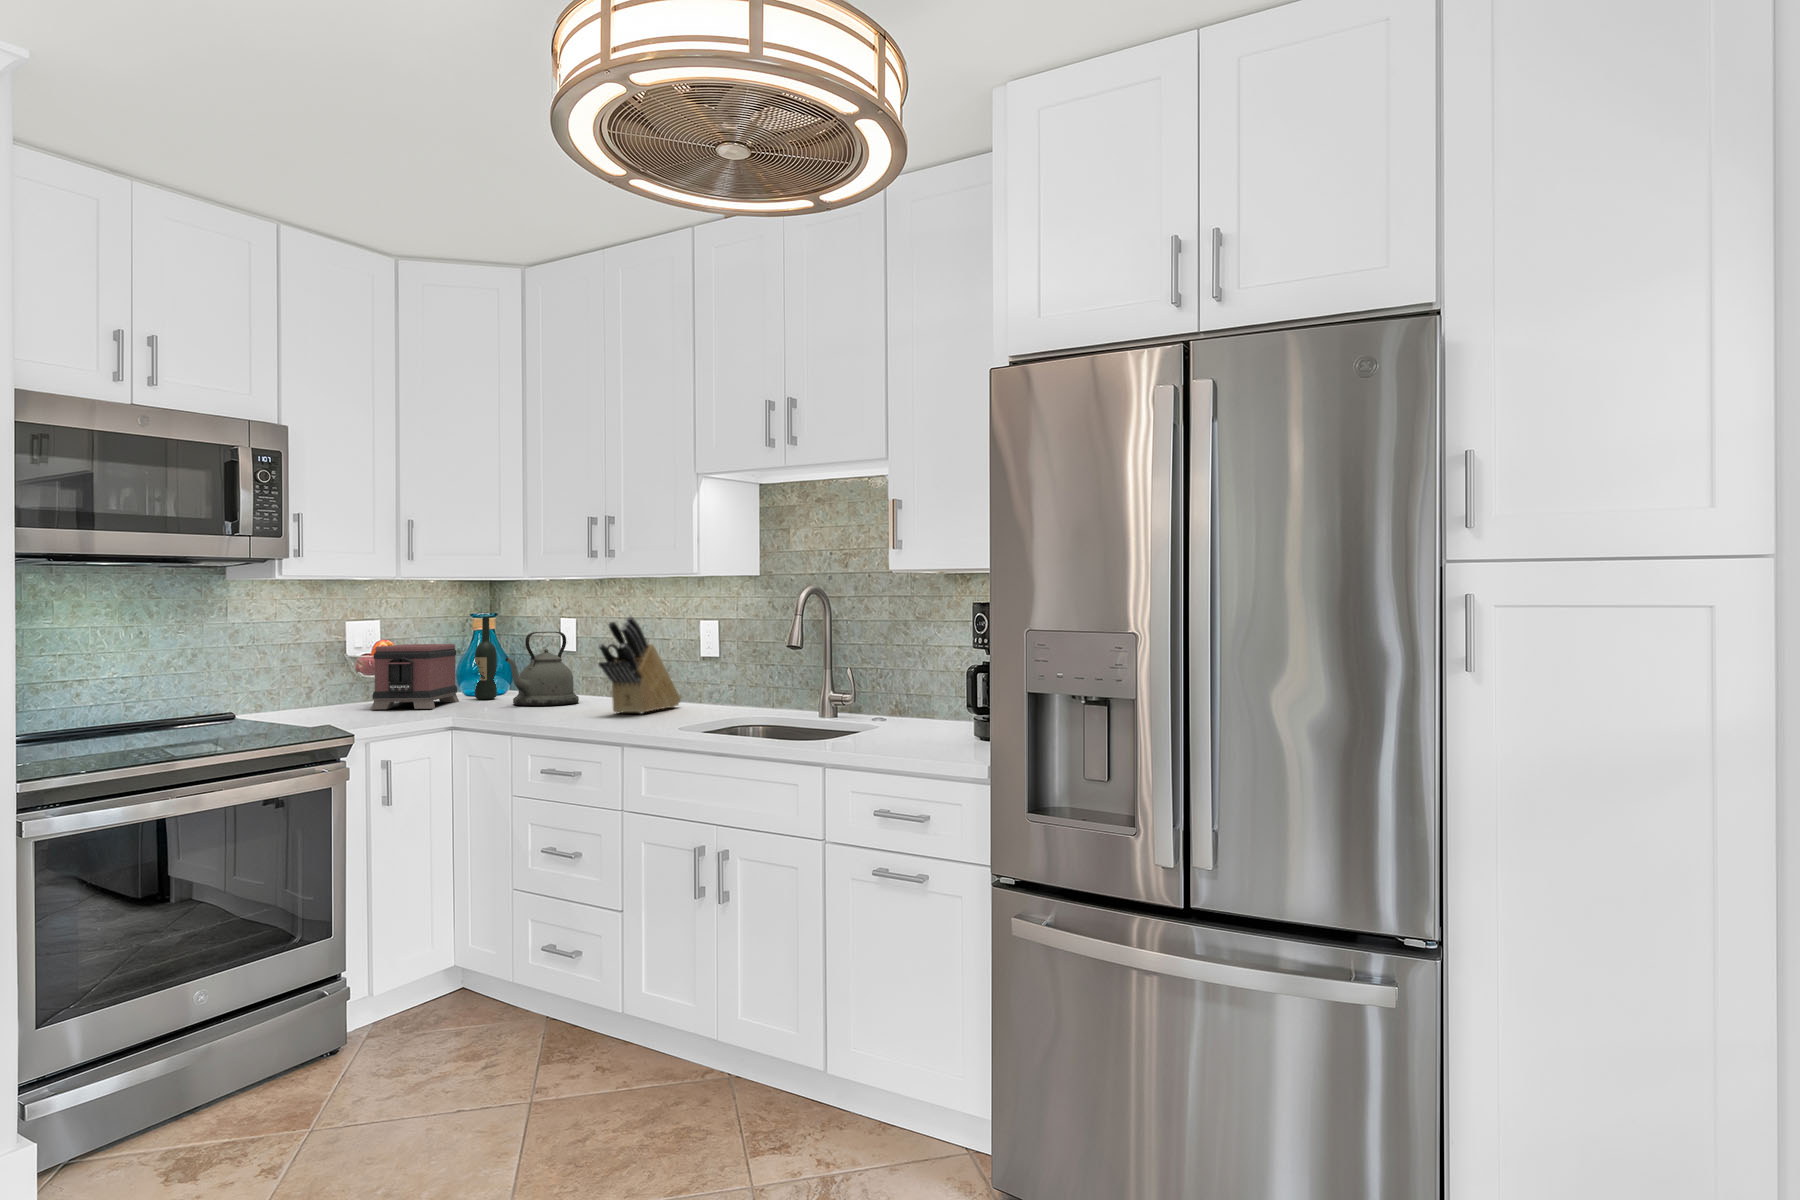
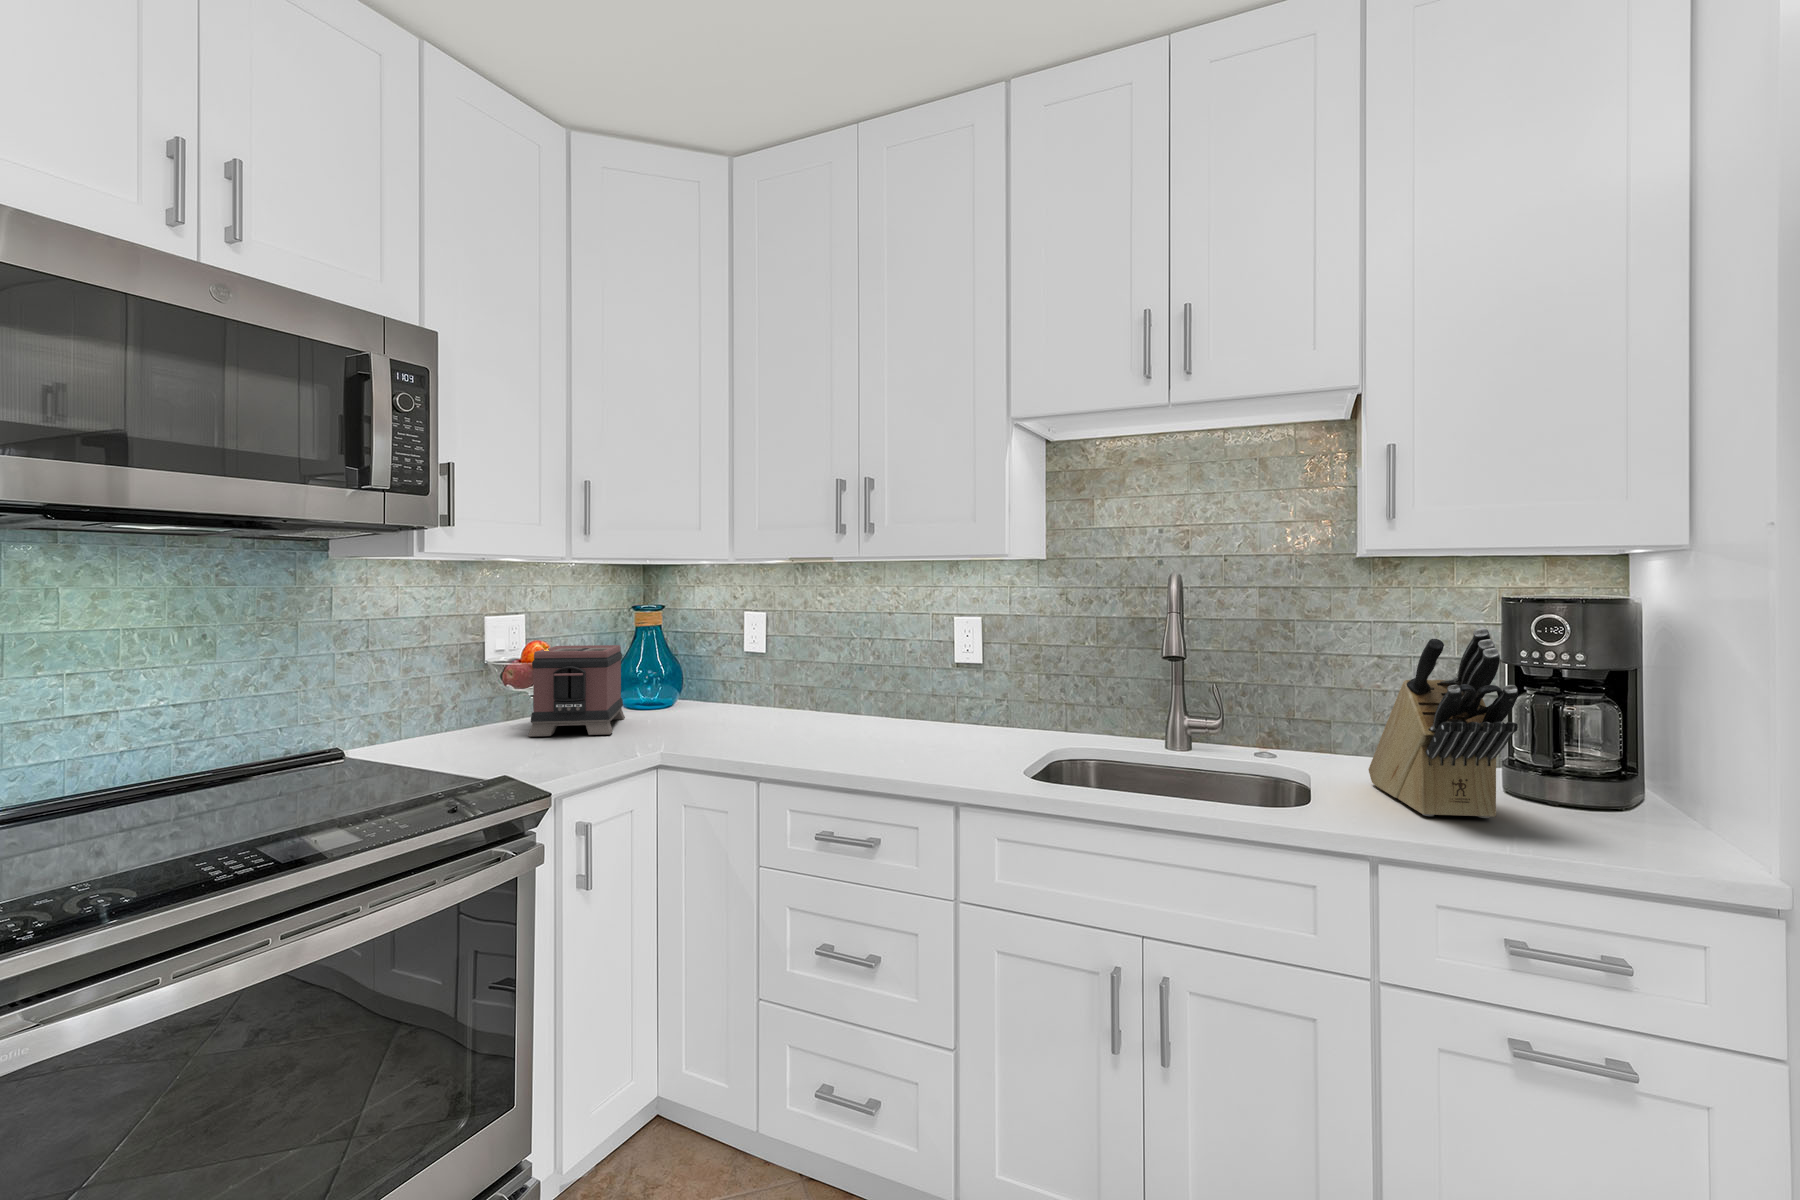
knife block: present [598,616,681,713] -> present [1368,628,1518,818]
wine bottle: present [475,617,497,699] -> none [641,610,668,714]
kettle: present [505,632,579,706] -> none [704,630,785,726]

